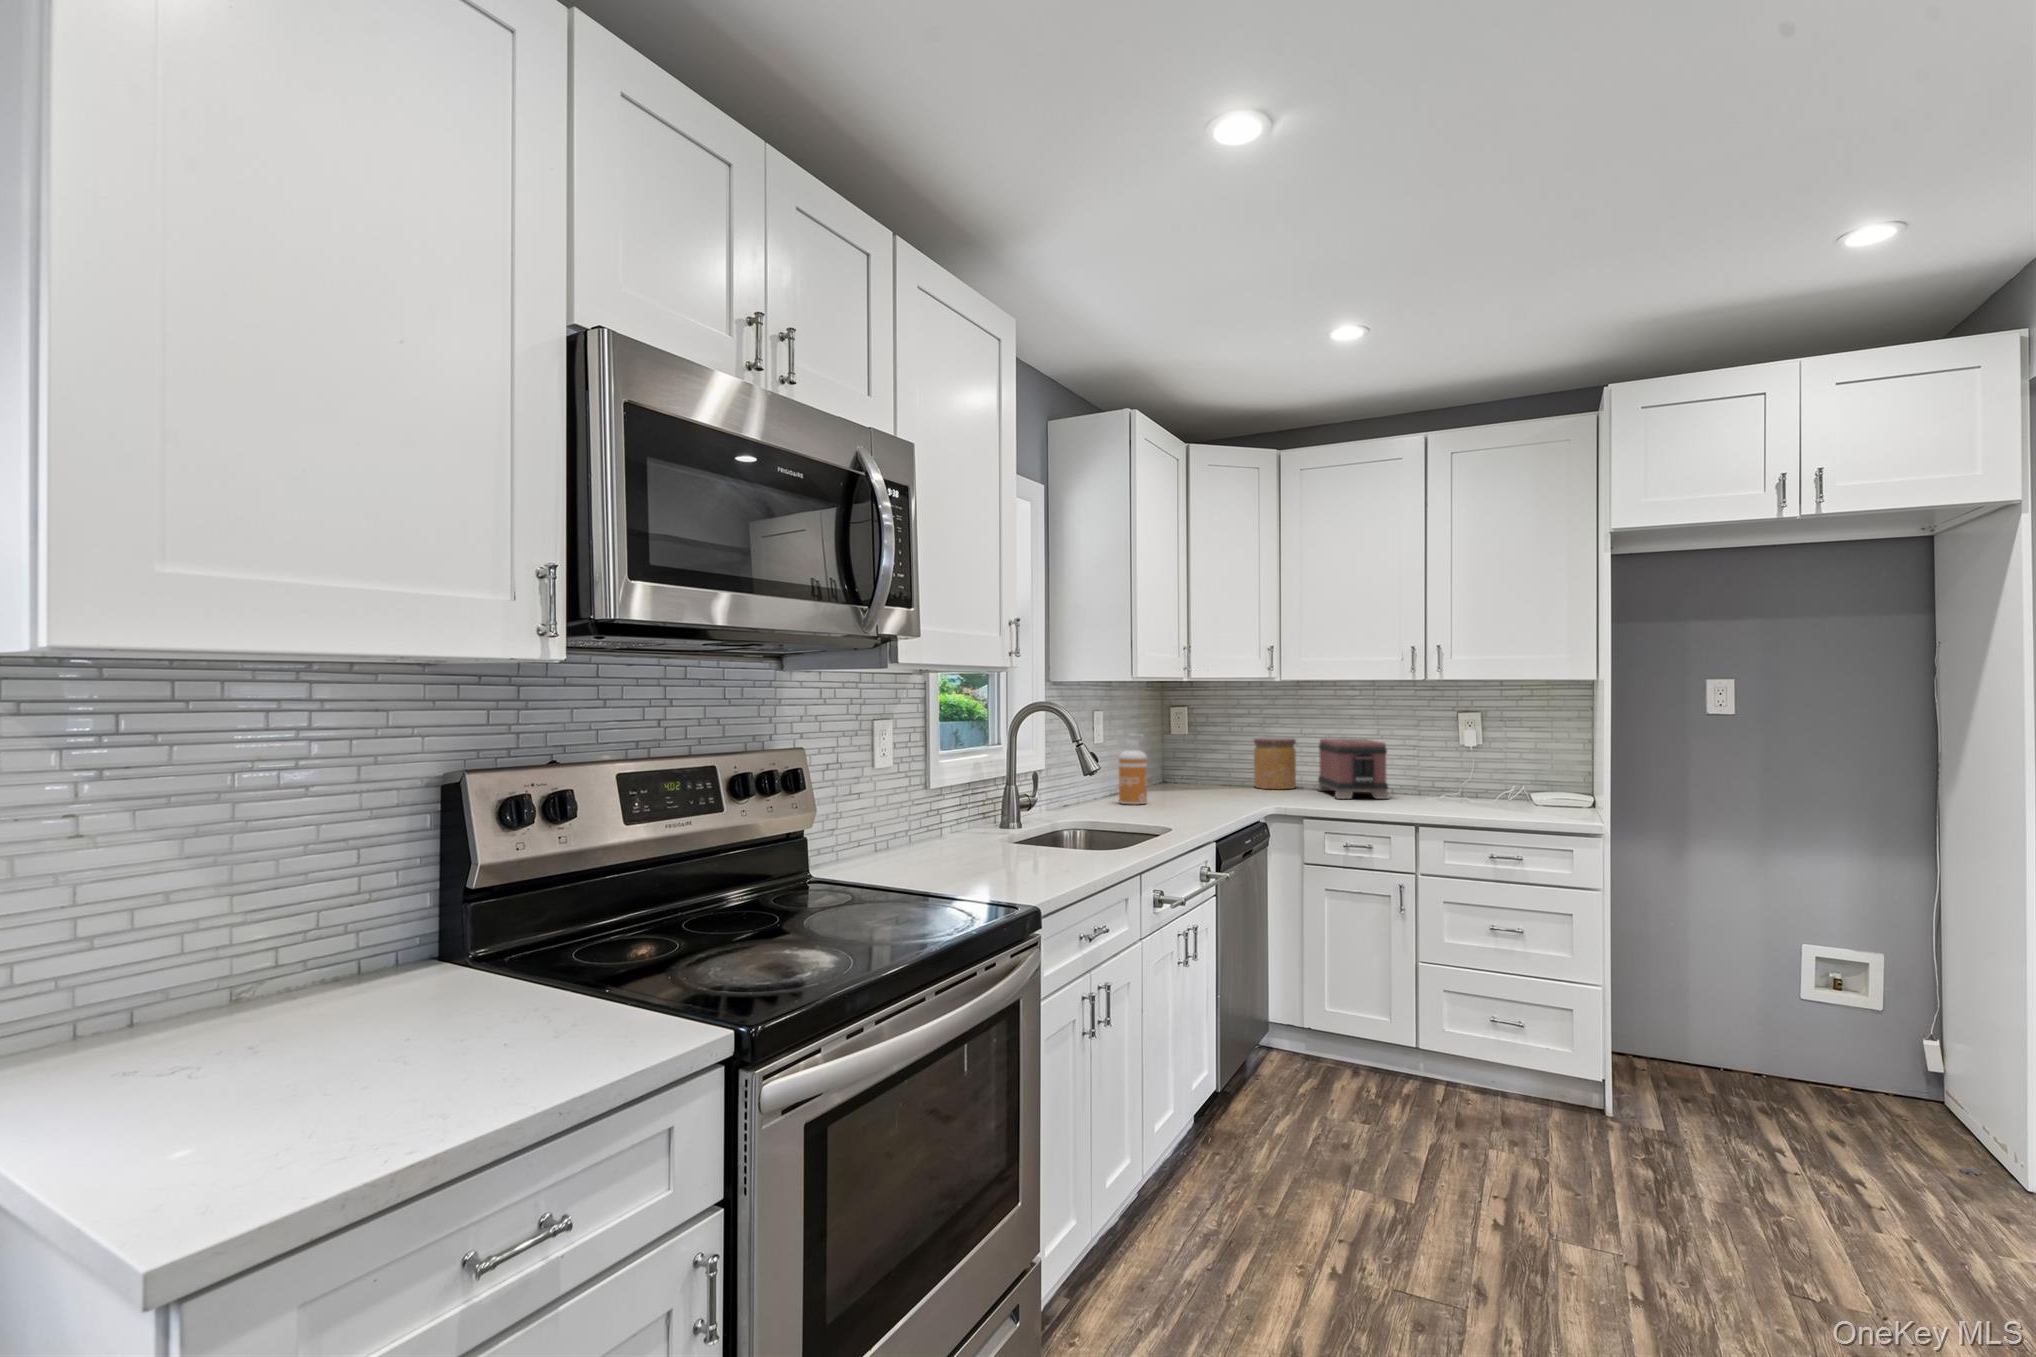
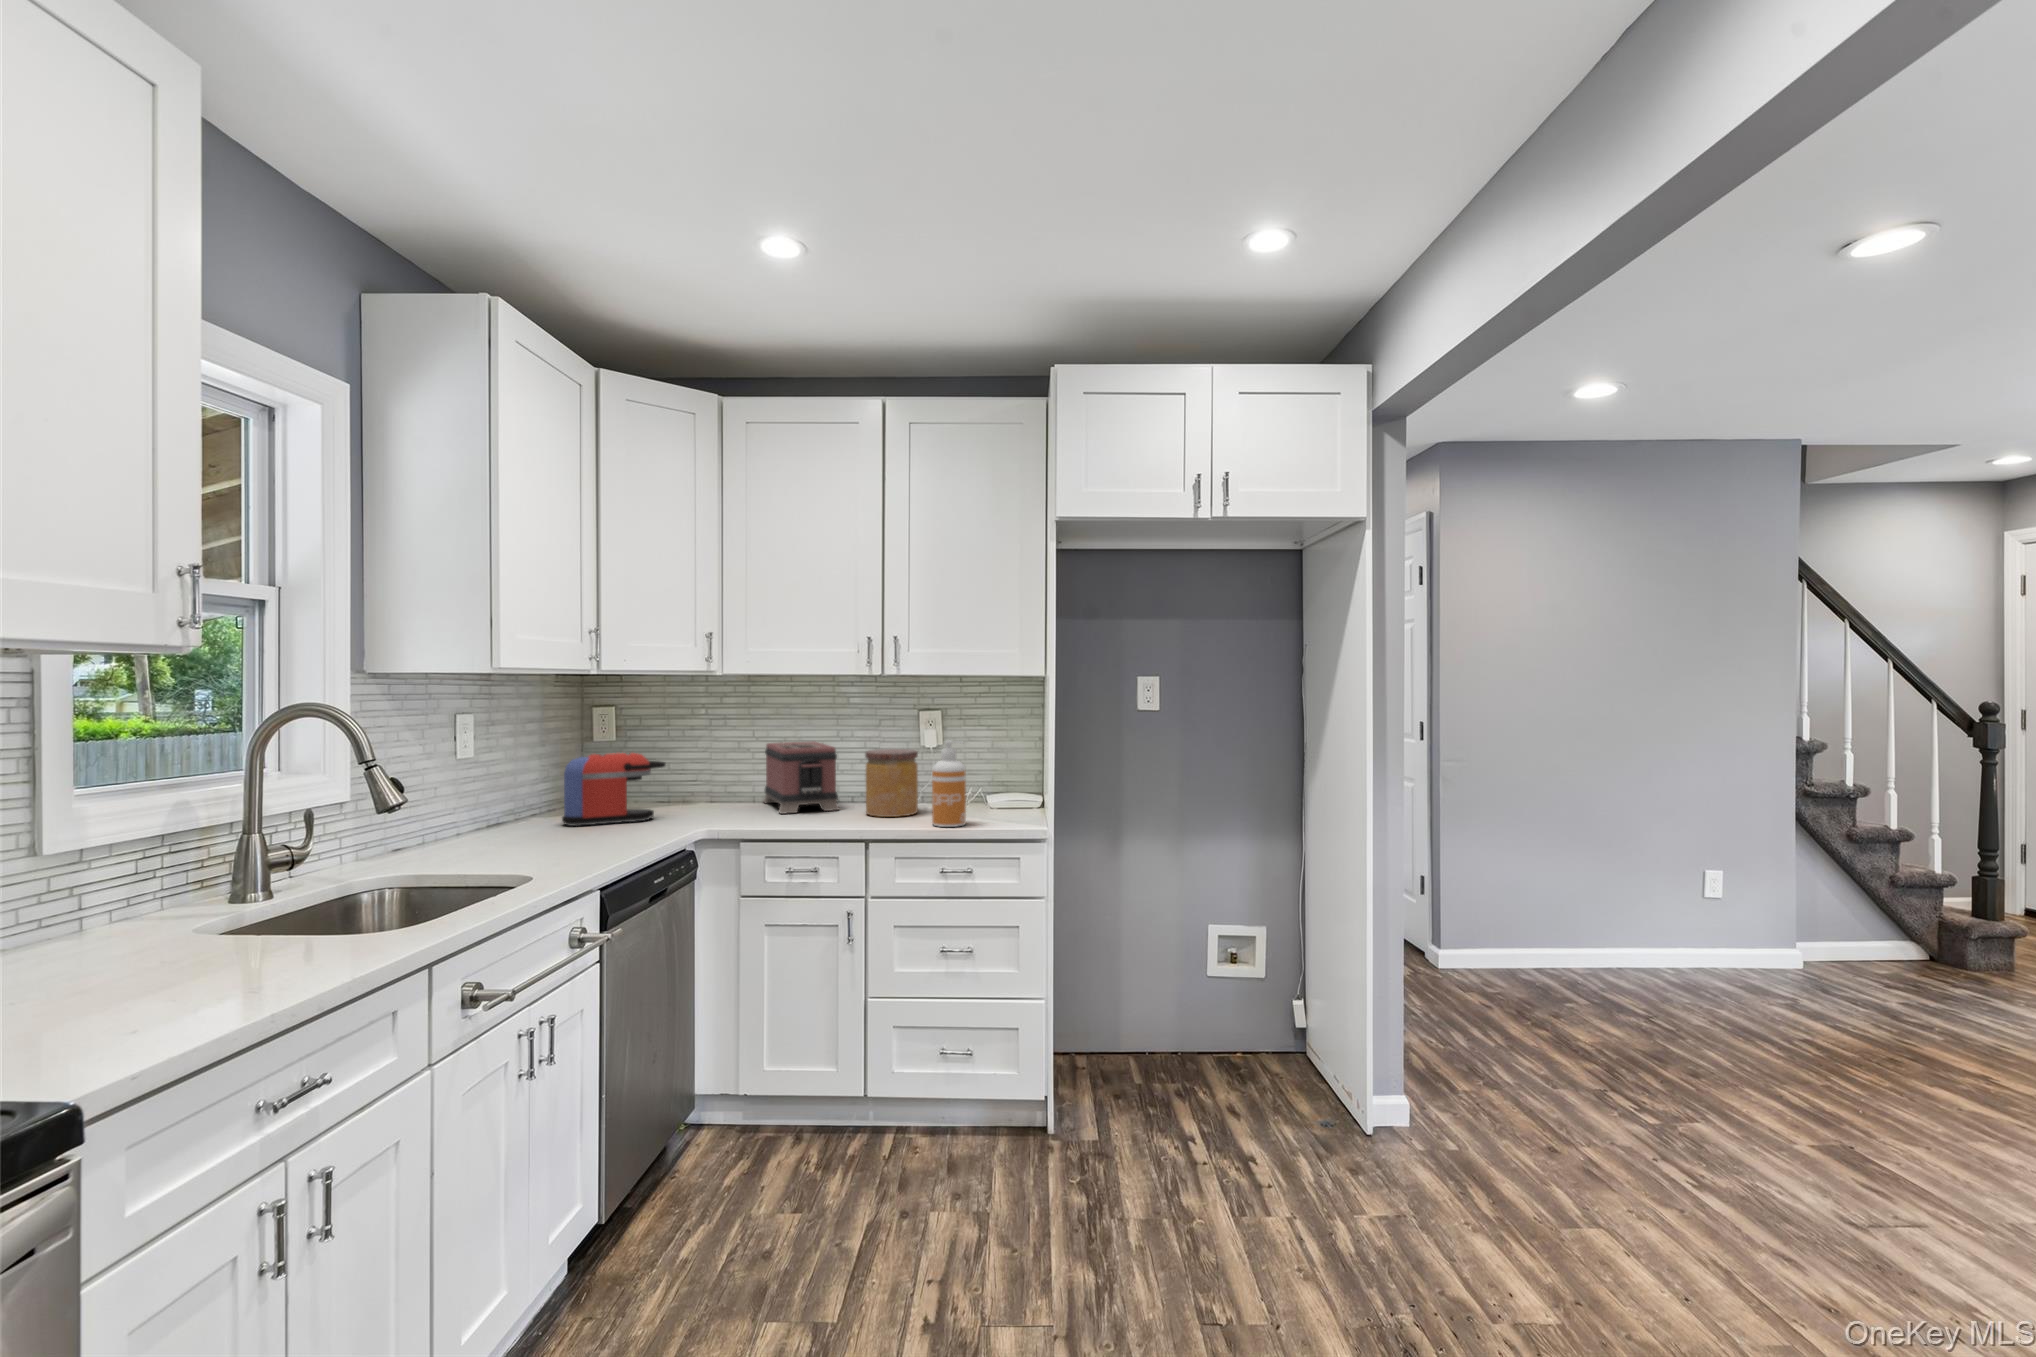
soap dispenser: present [1119,734,1147,804] -> present [932,740,966,827]
jar: present [1254,738,1296,789] -> present [865,749,918,817]
coffee maker: none [1162,742,1240,798] -> present [562,753,666,826]

